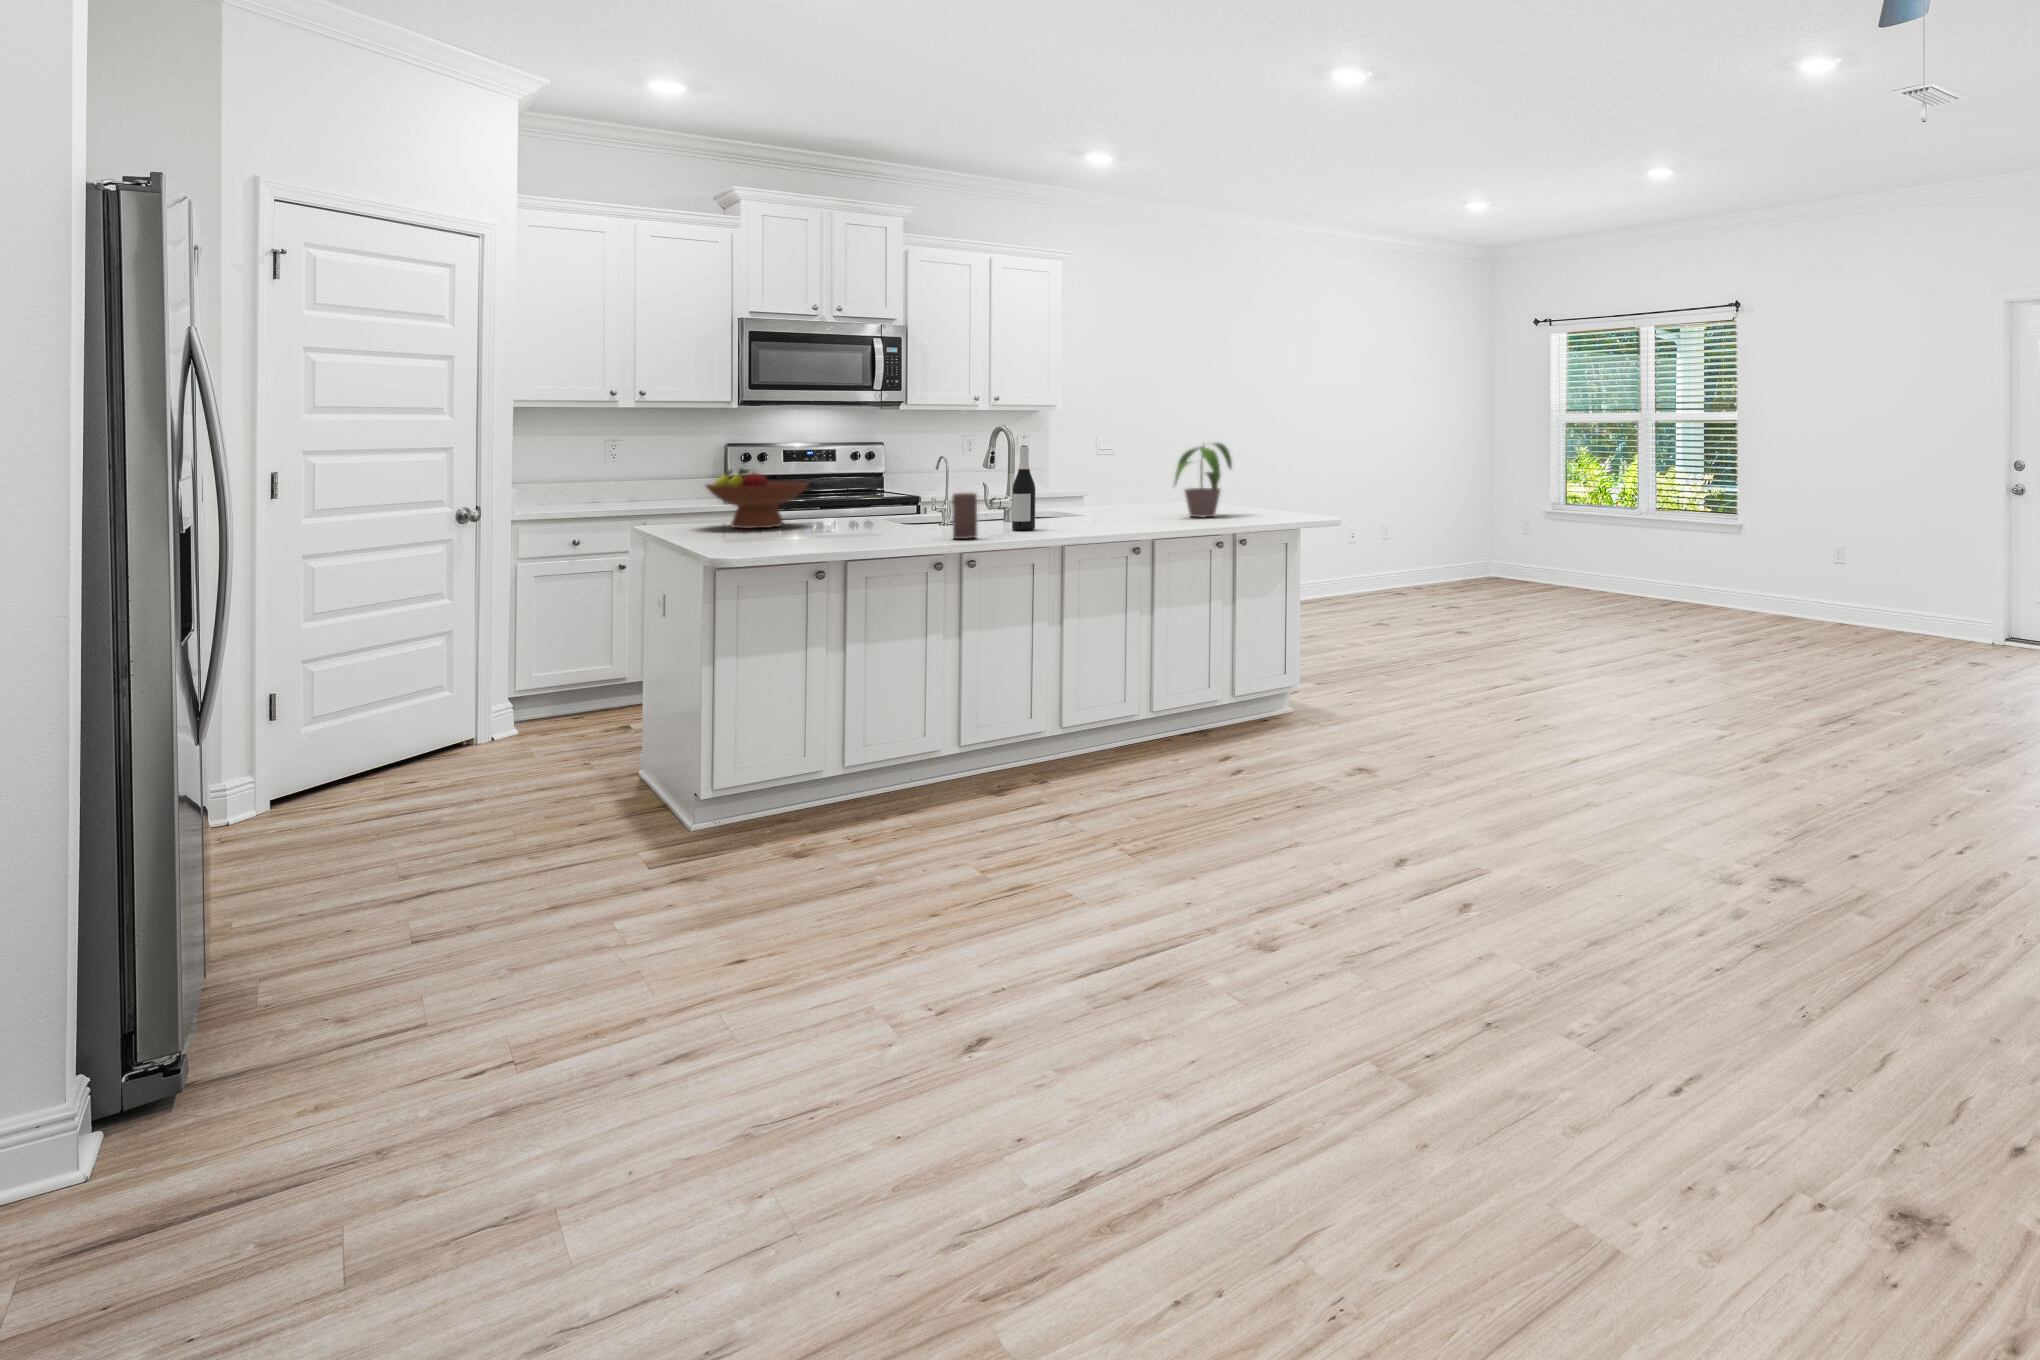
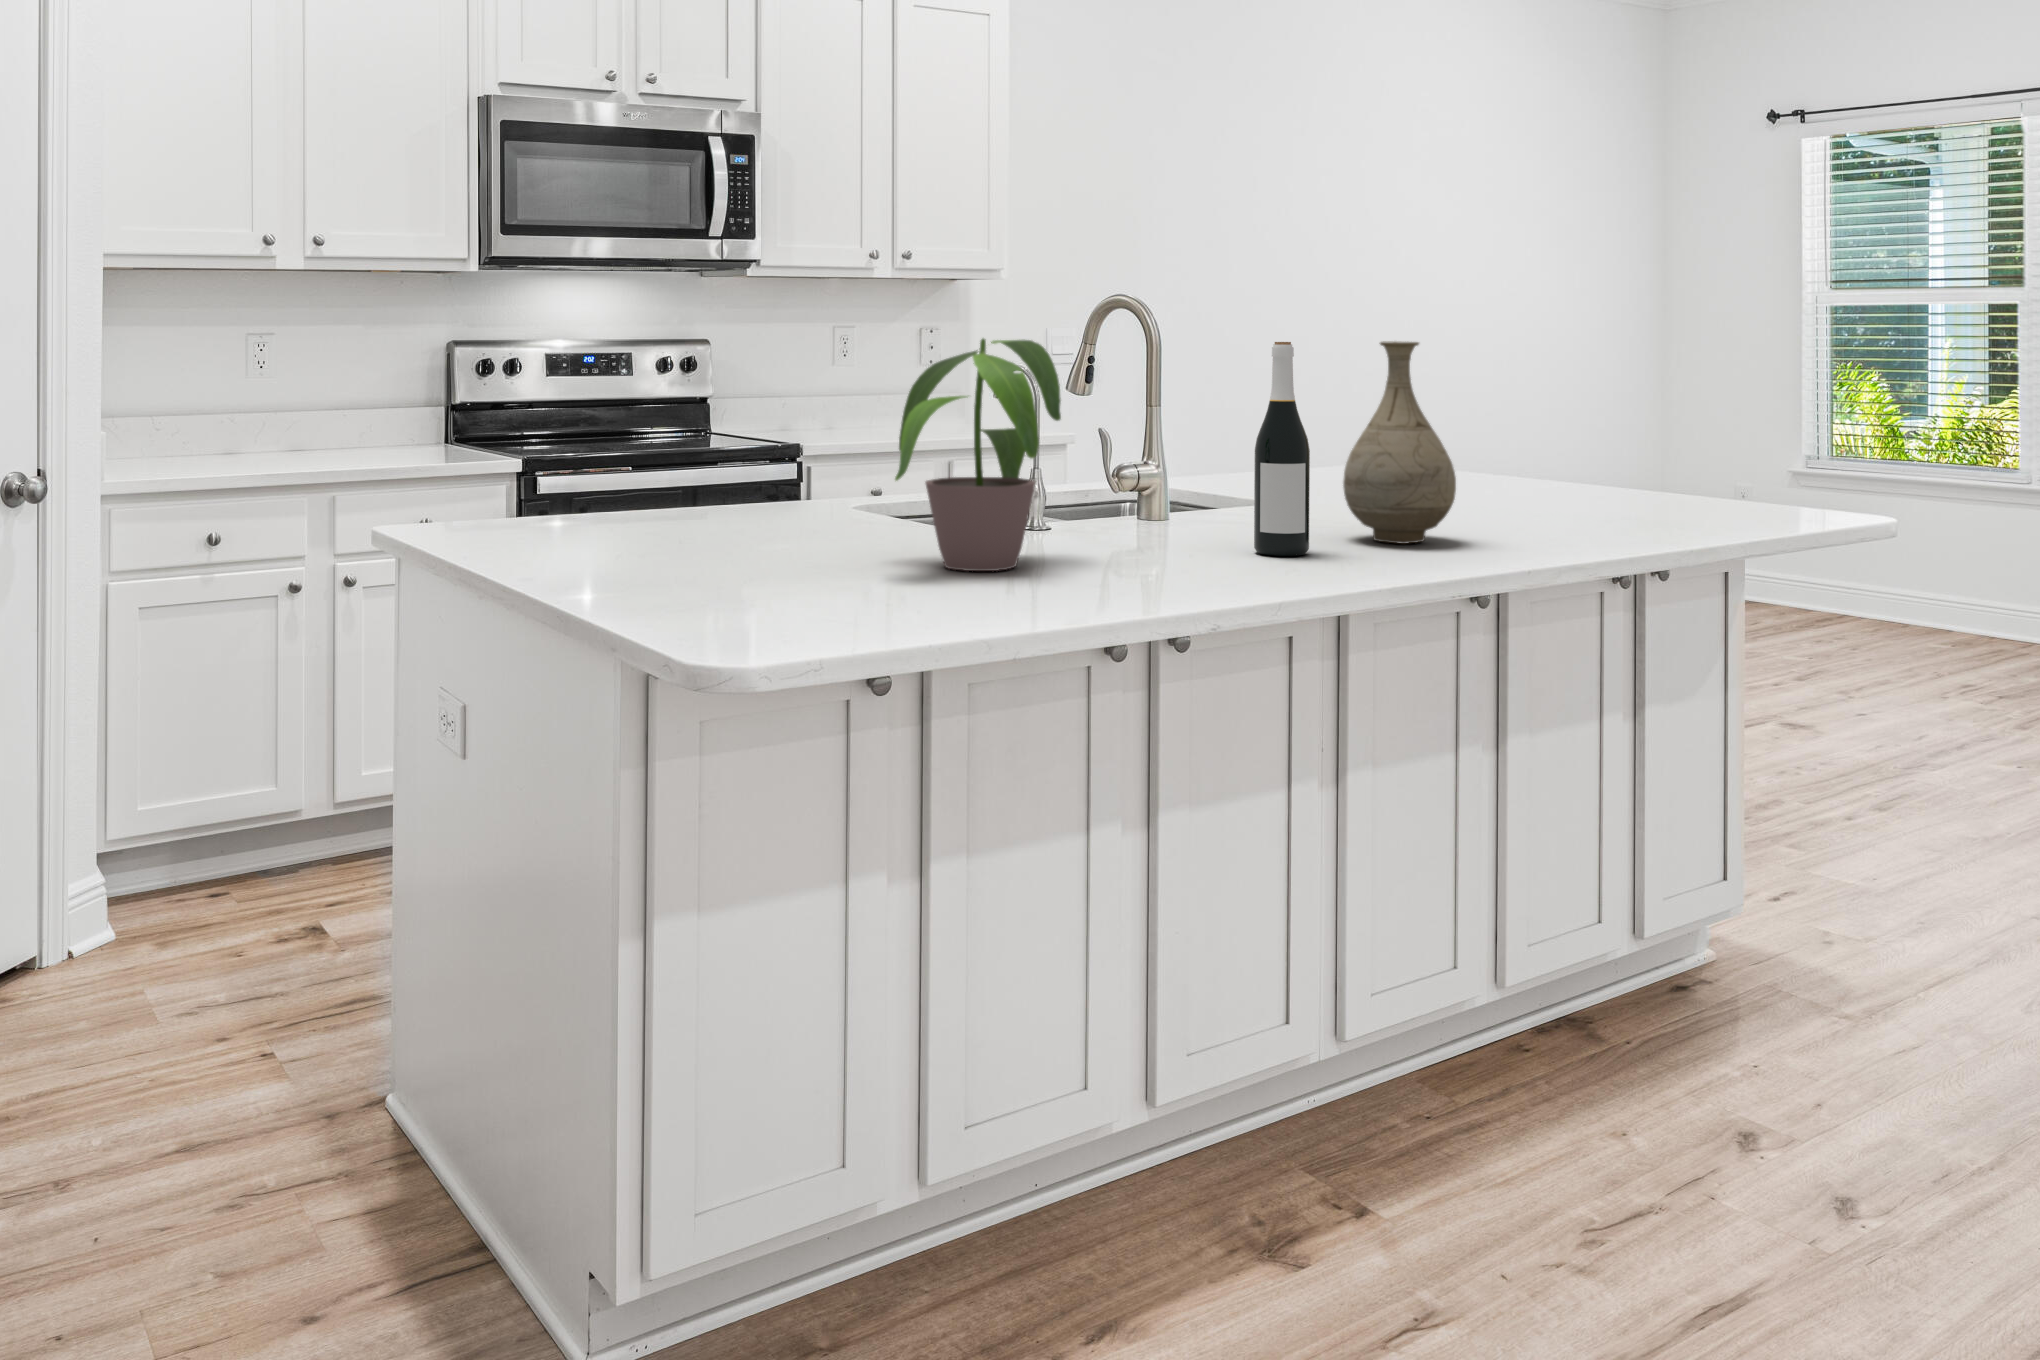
potted plant: present [1175,443,1232,517] -> present [895,338,1061,571]
vase: none [1065,445,1112,527] -> present [1343,341,1456,544]
fruit bowl: present [706,469,808,528] -> none [539,395,760,541]
candle: present [952,493,977,539] -> none [1192,464,1254,589]

